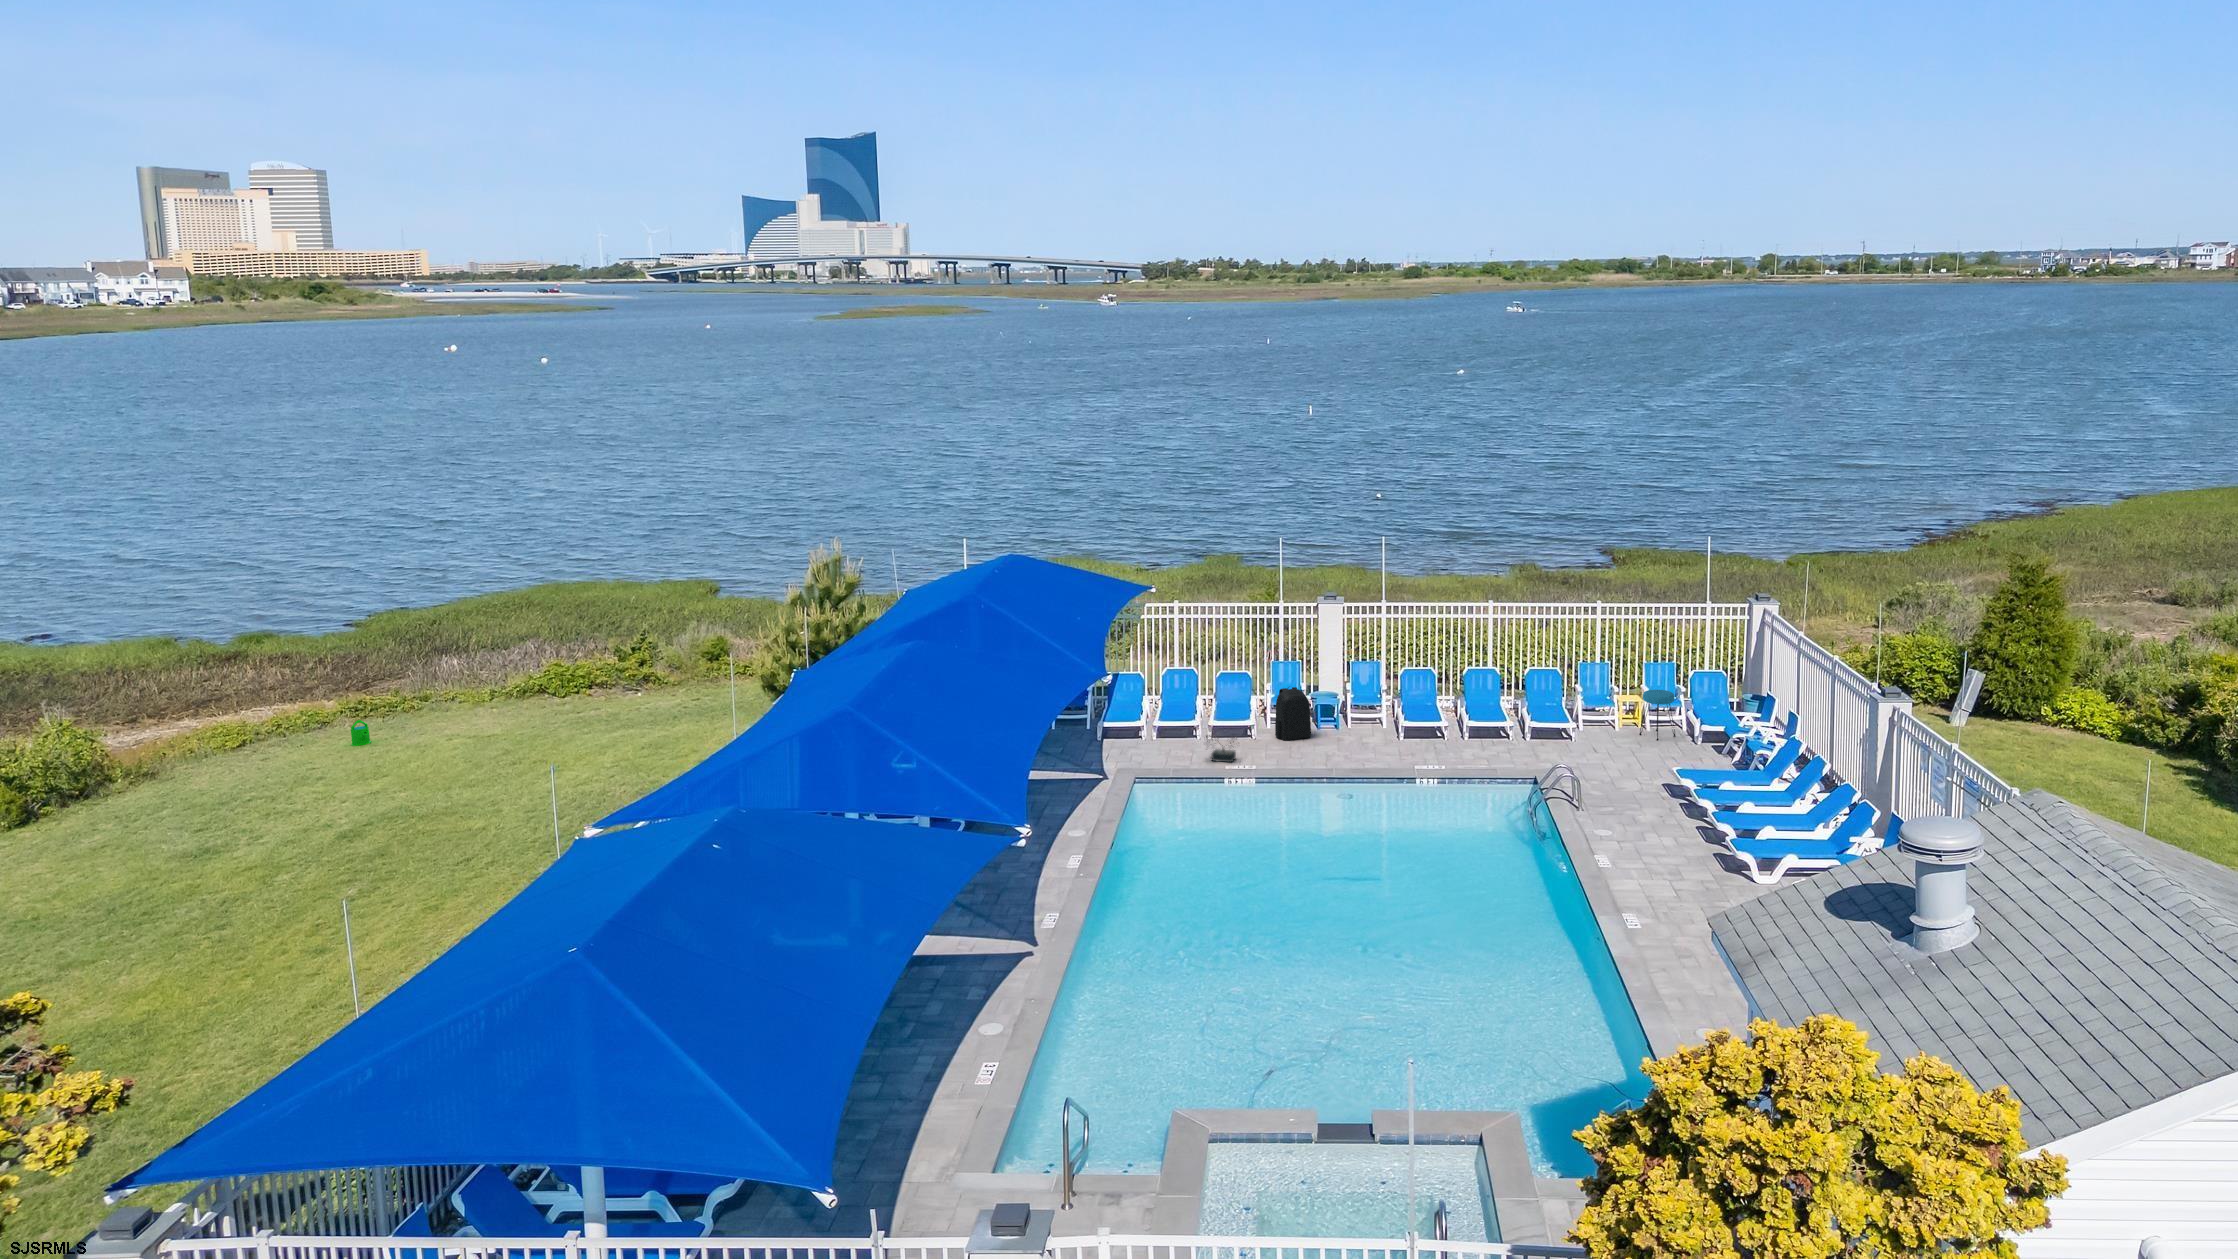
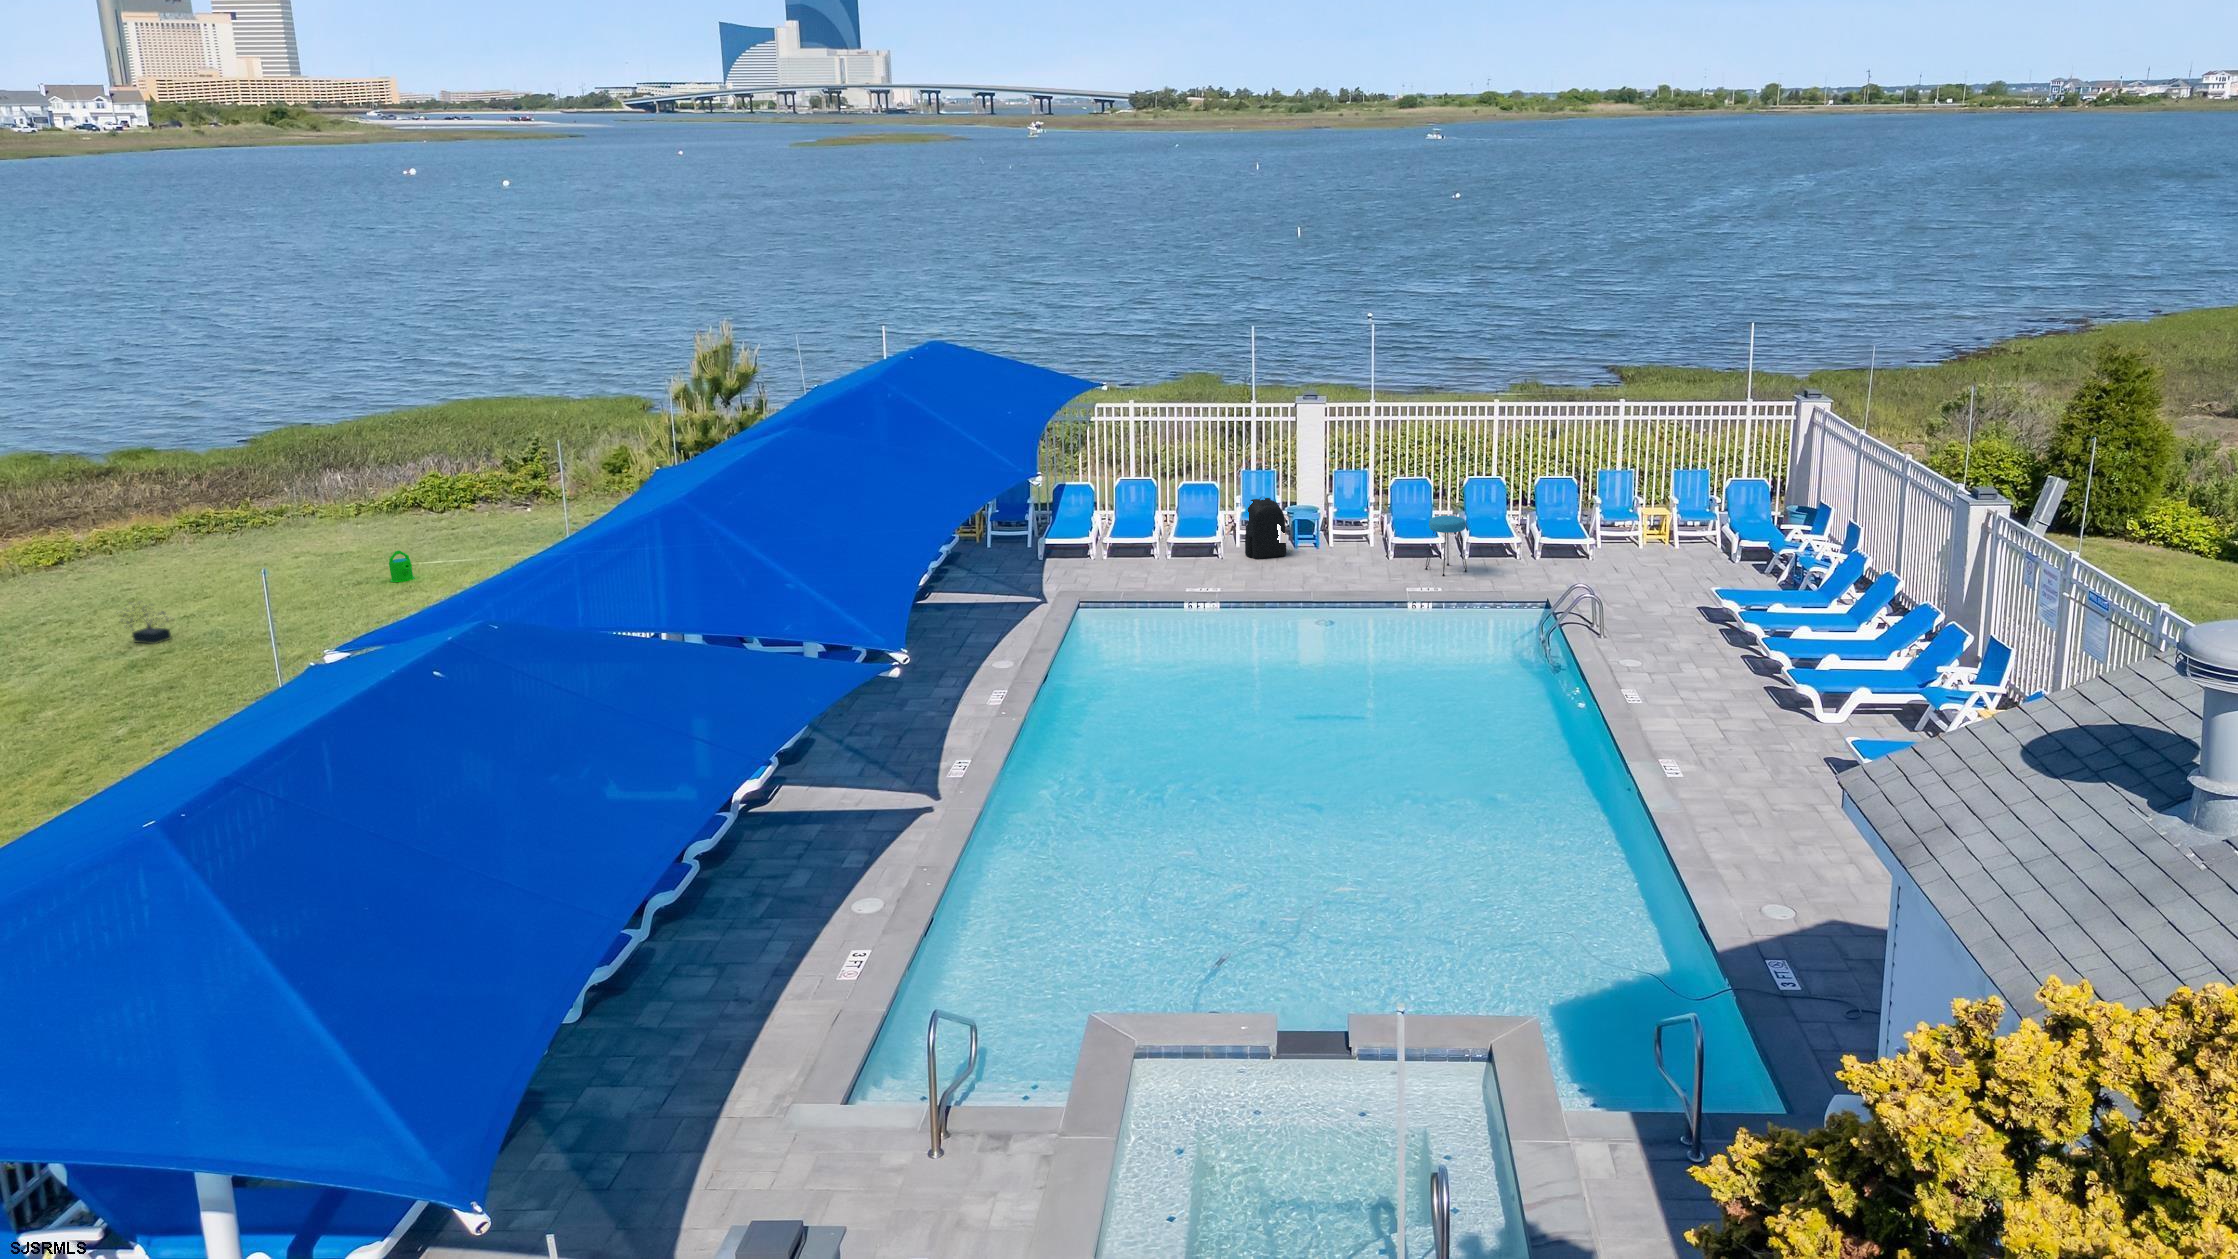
stool: present [1640,690,1675,740] -> present [1425,516,1467,576]
watering can: present [351,720,372,746] -> present [389,550,415,582]
decorative plant: present [1204,729,1236,762] -> present [122,608,171,644]

